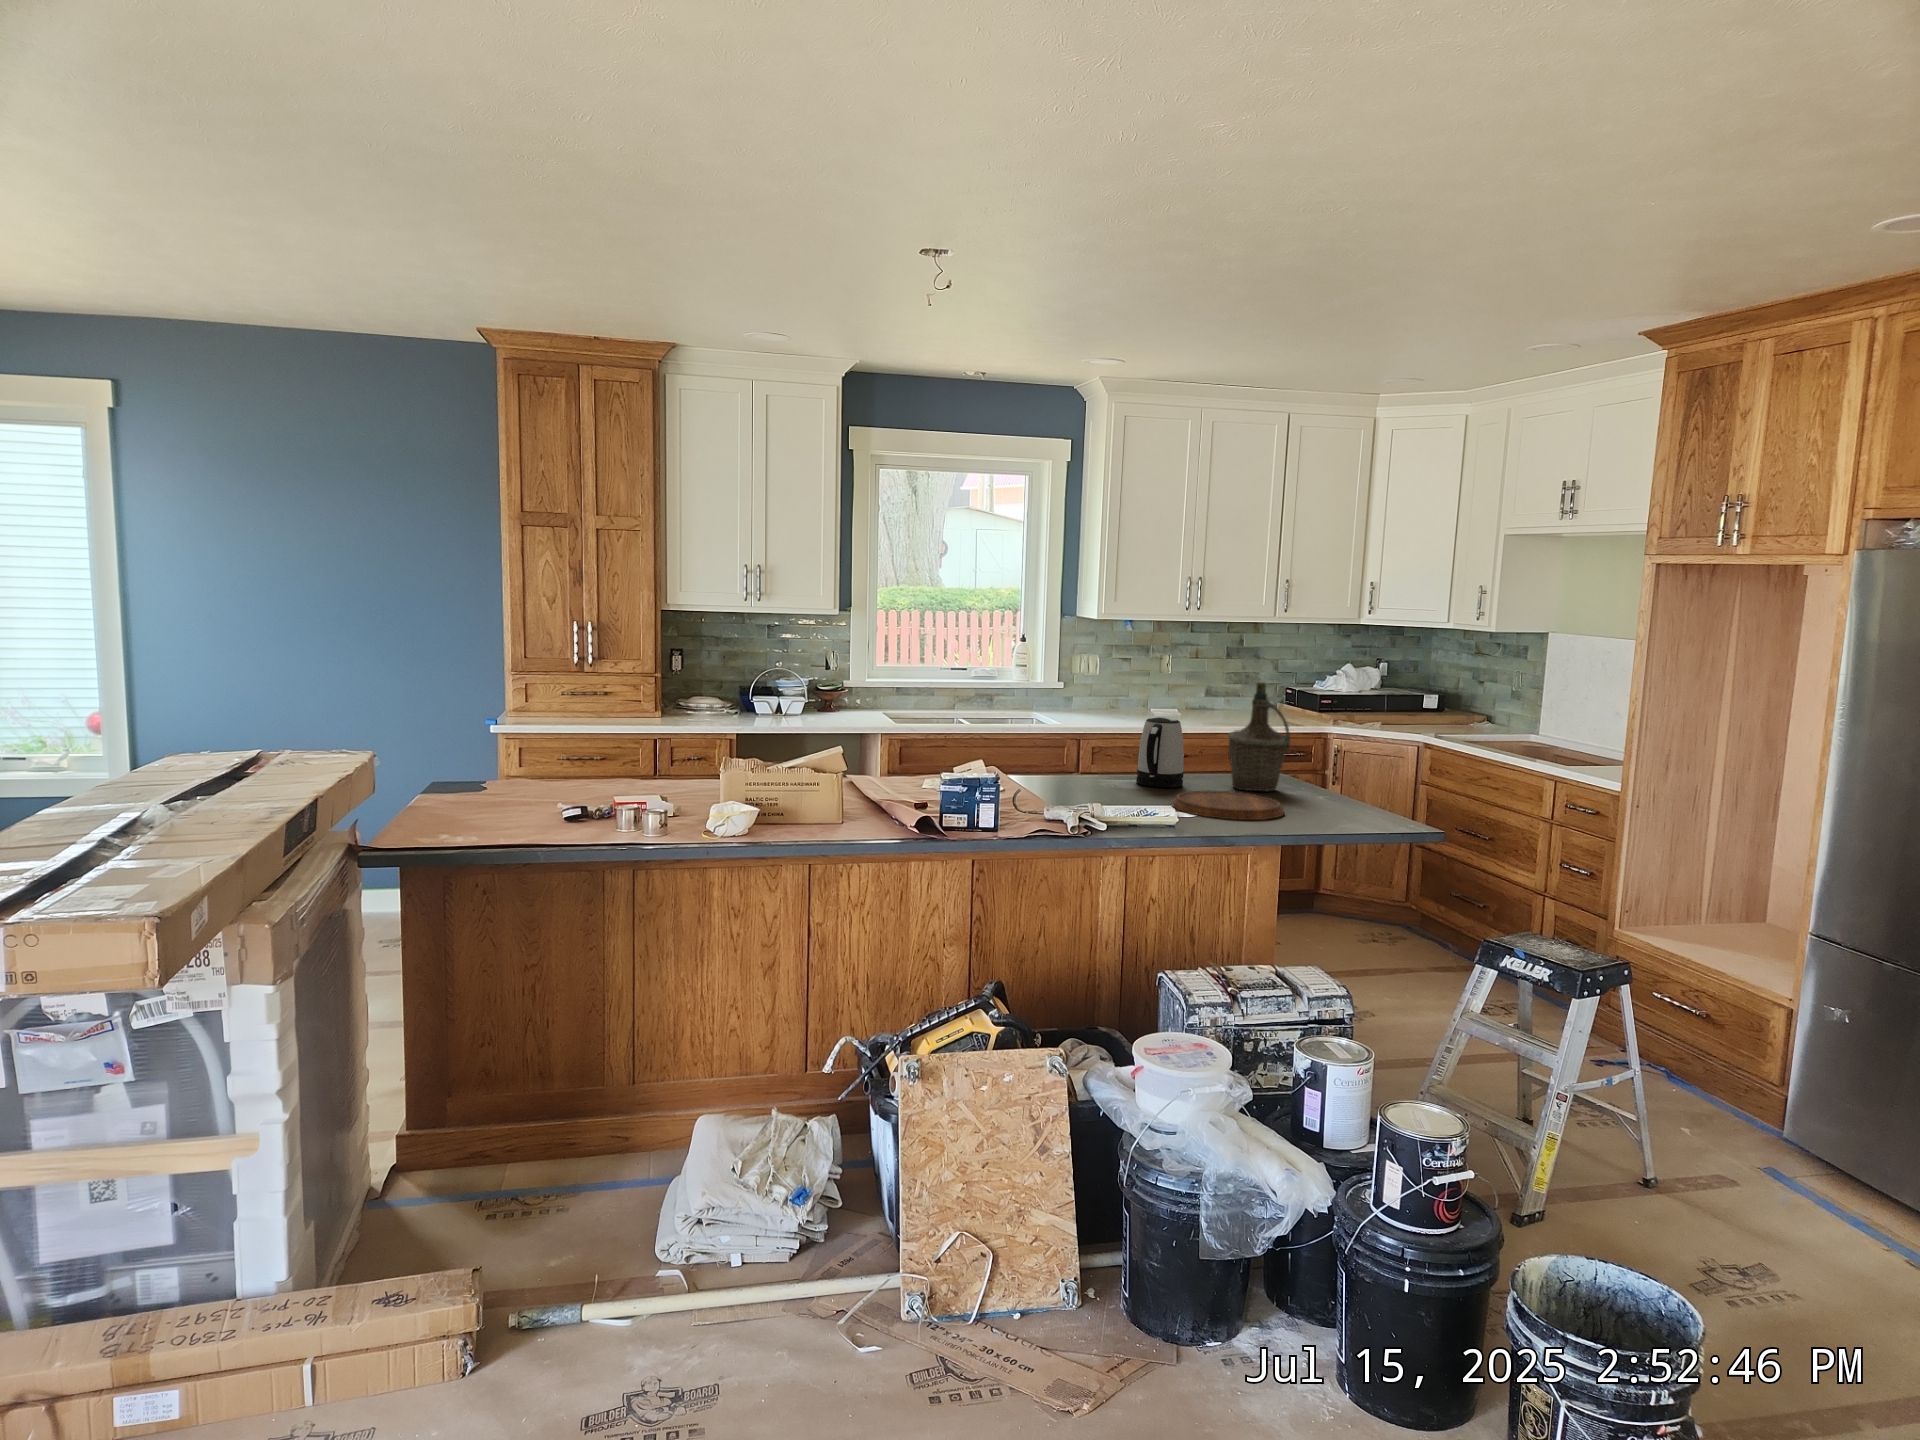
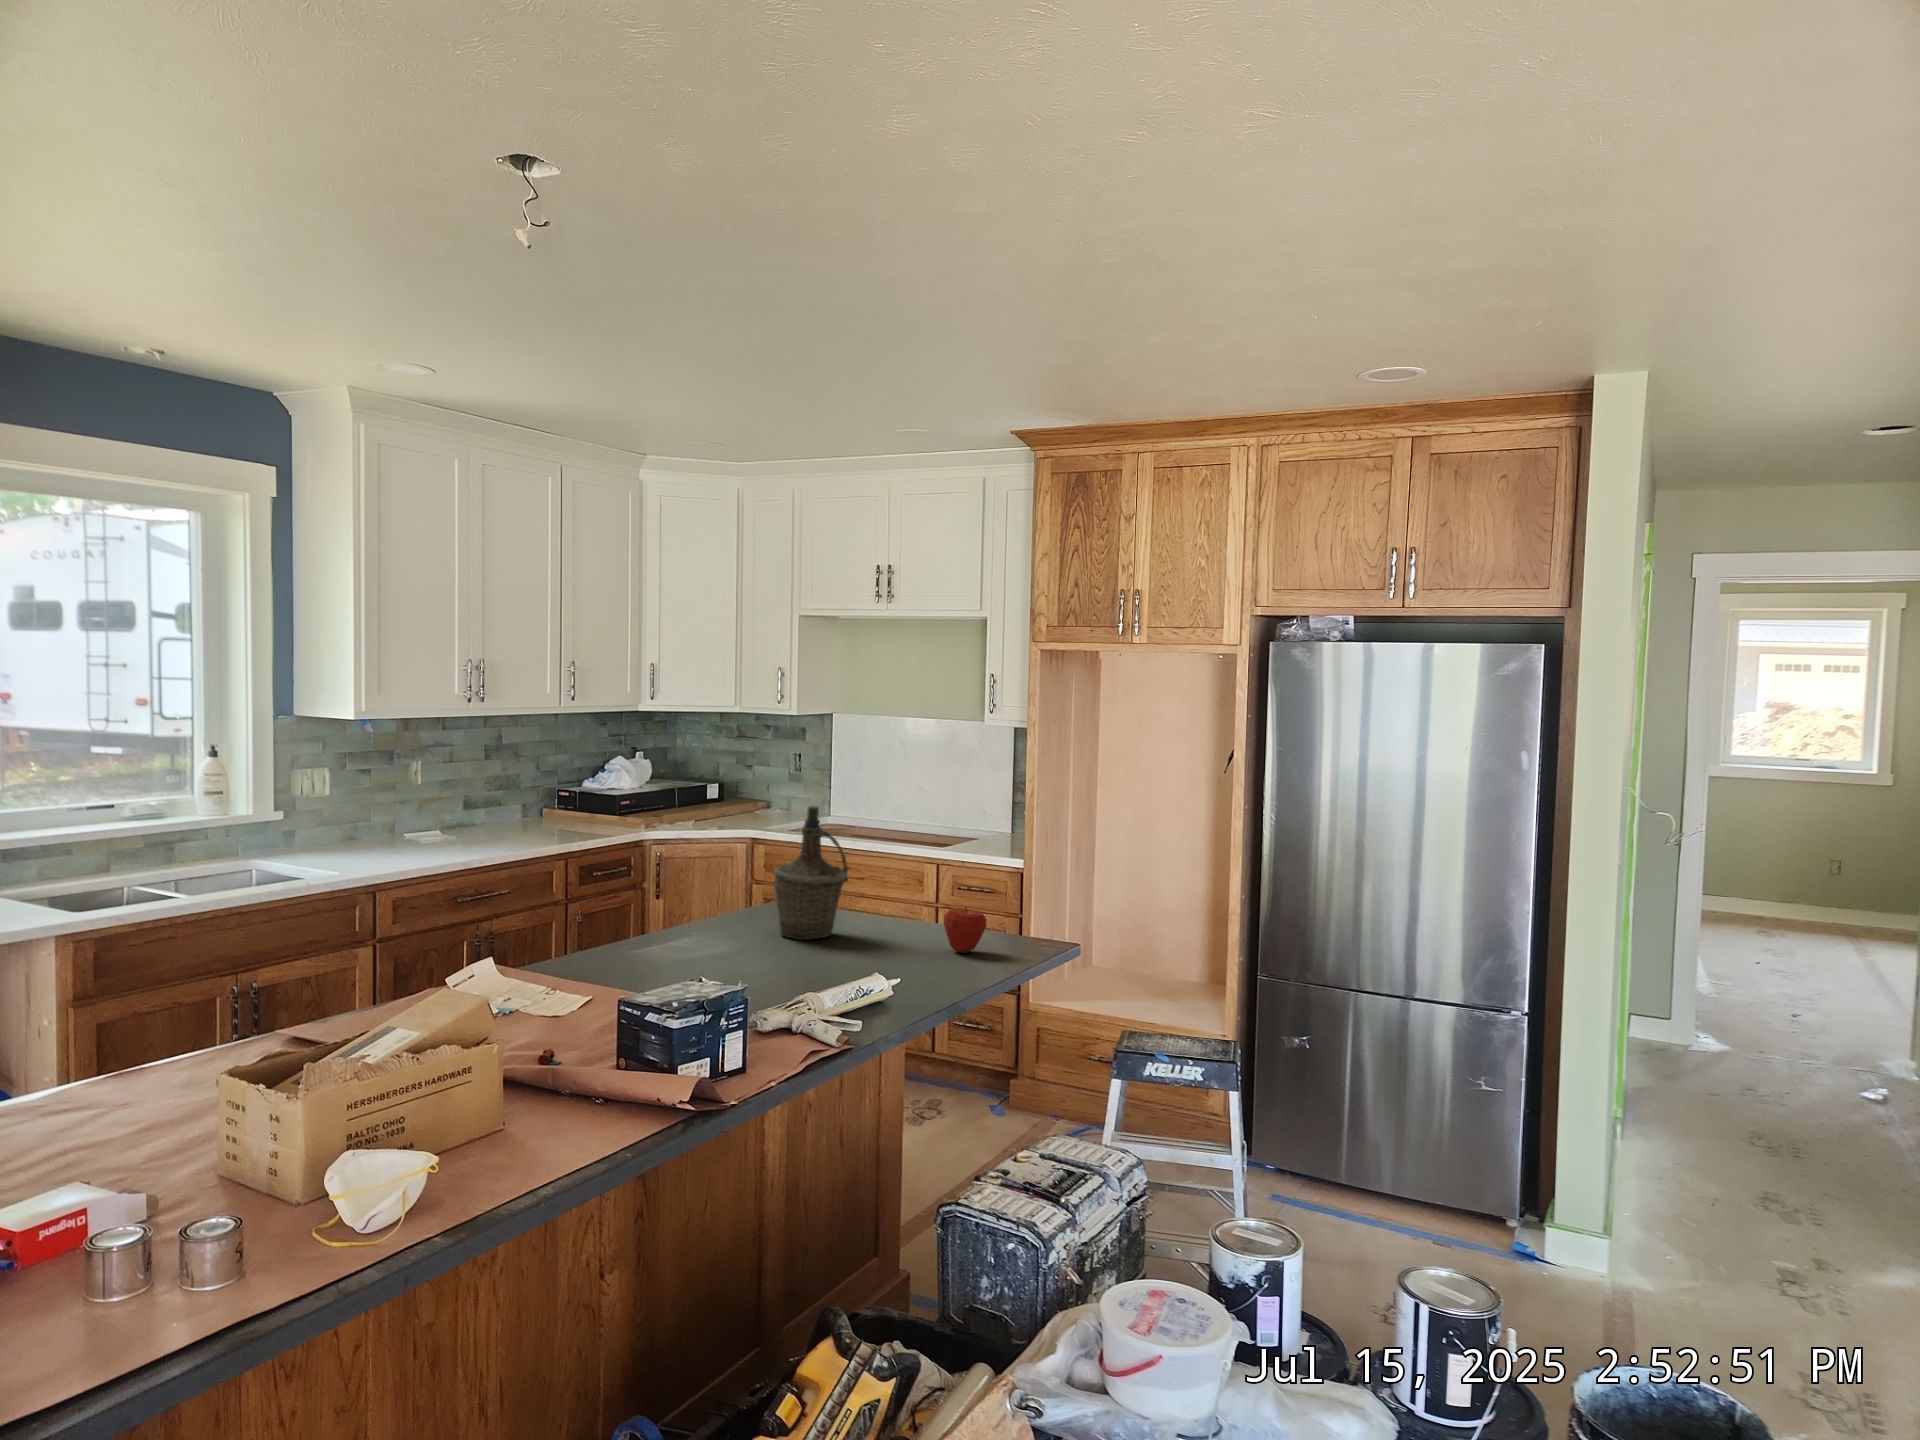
kettle: present [1136,717,1184,788] -> none [687,863,747,955]
apple: none [1327,775,1368,817] -> present [944,907,986,953]
cutting board: present [1172,790,1284,820] -> none [799,945,931,984]

